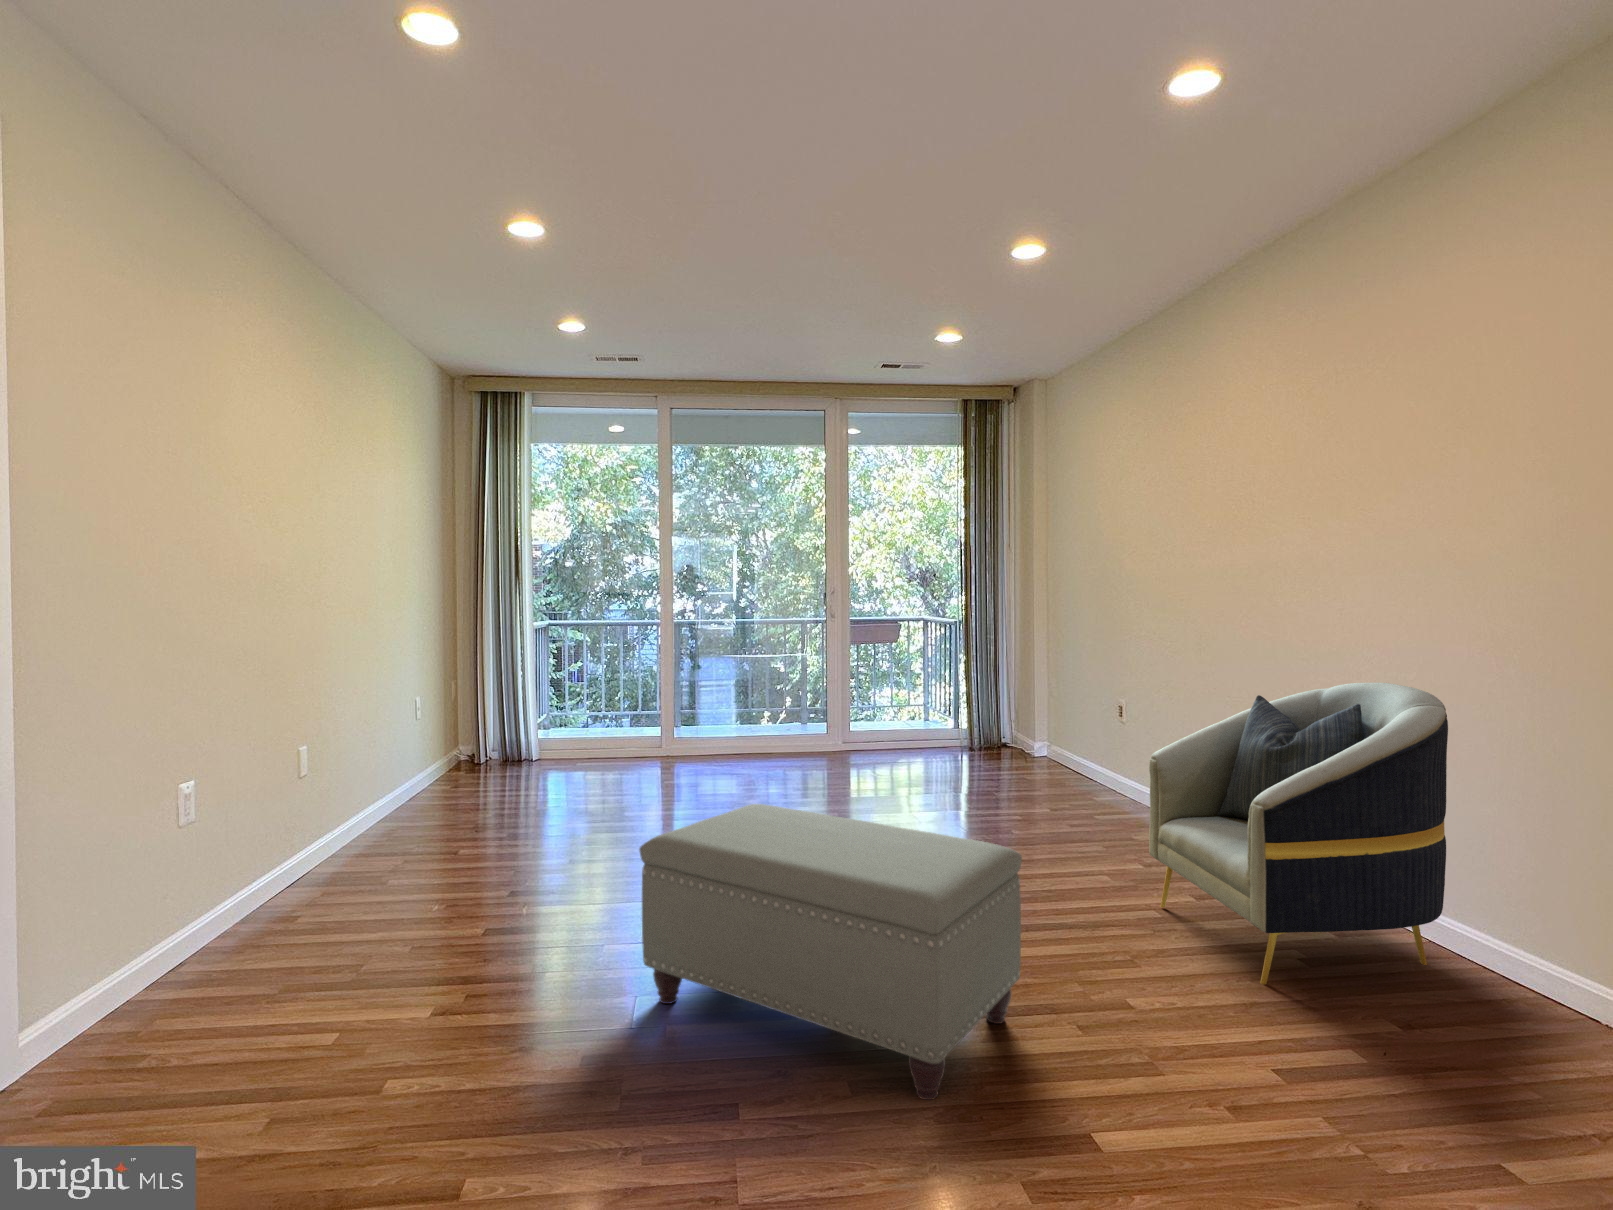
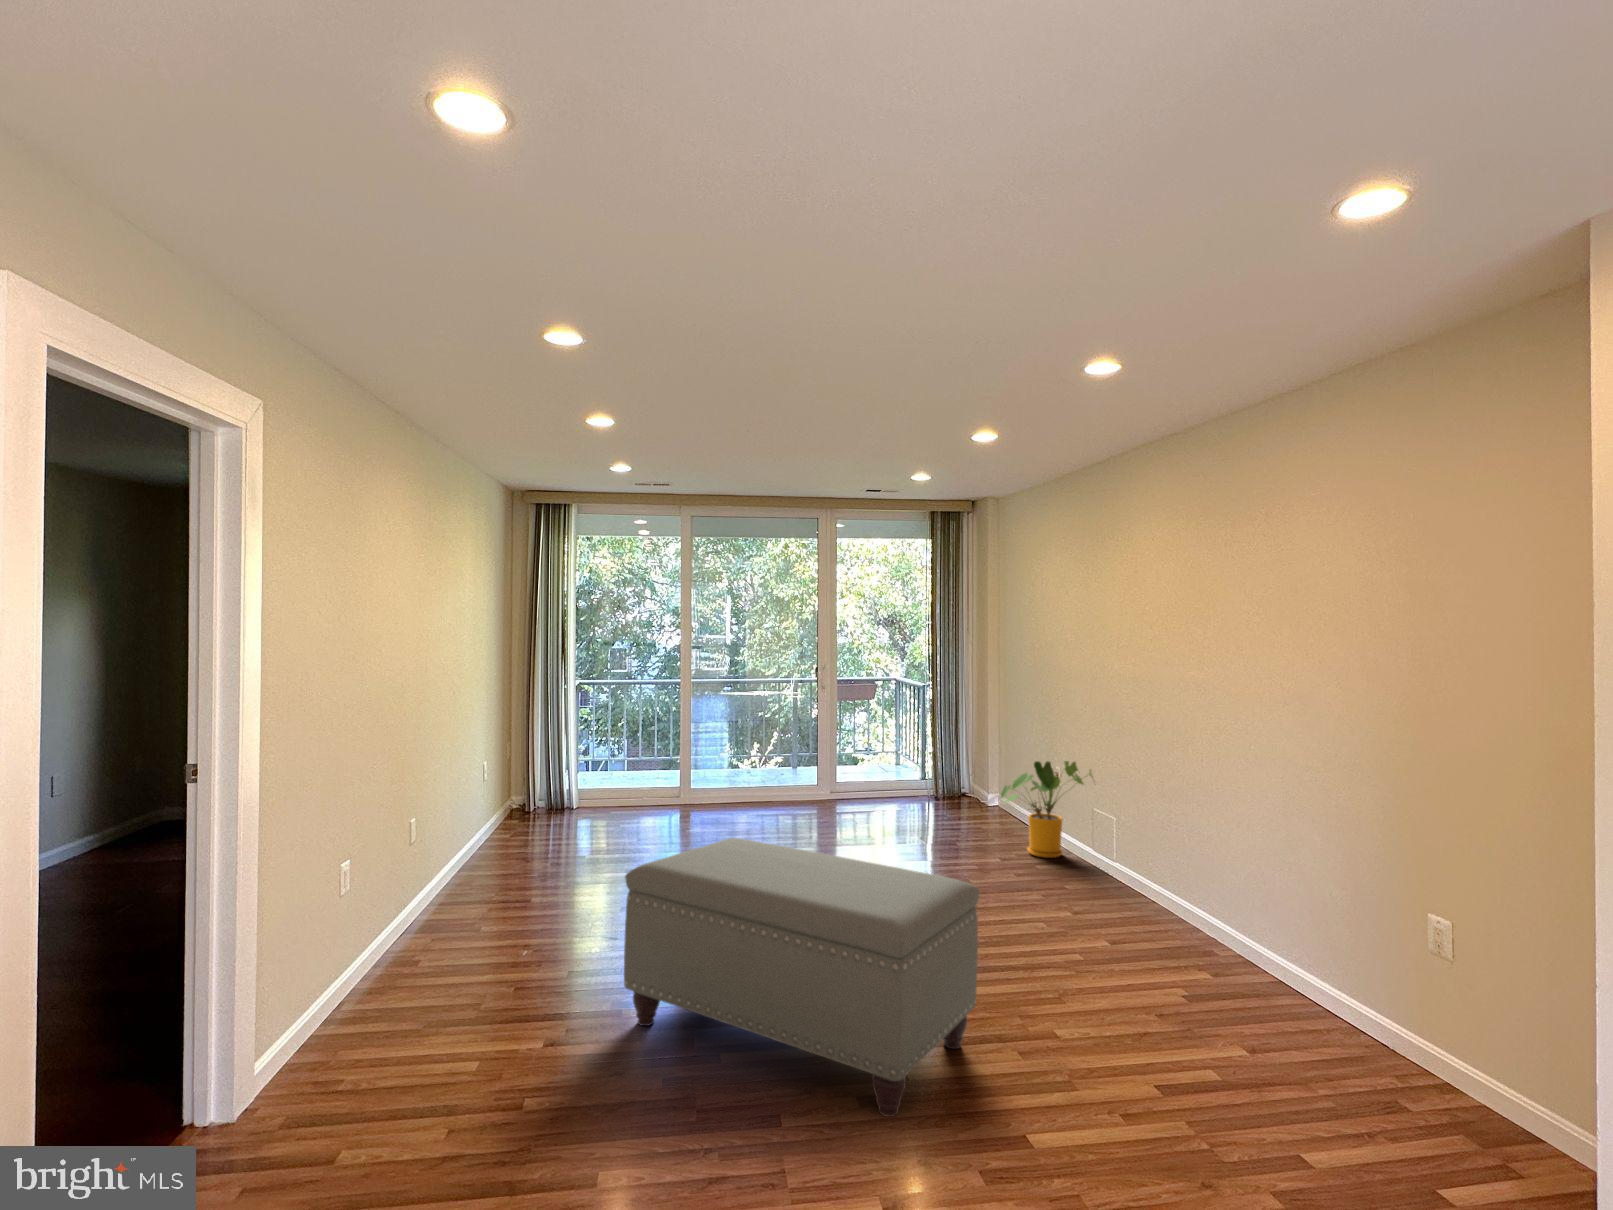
armchair: present [1149,683,1448,985] -> none [1096,742,1362,1018]
house plant: none [1044,708,1155,811] -> present [1001,761,1093,858]

